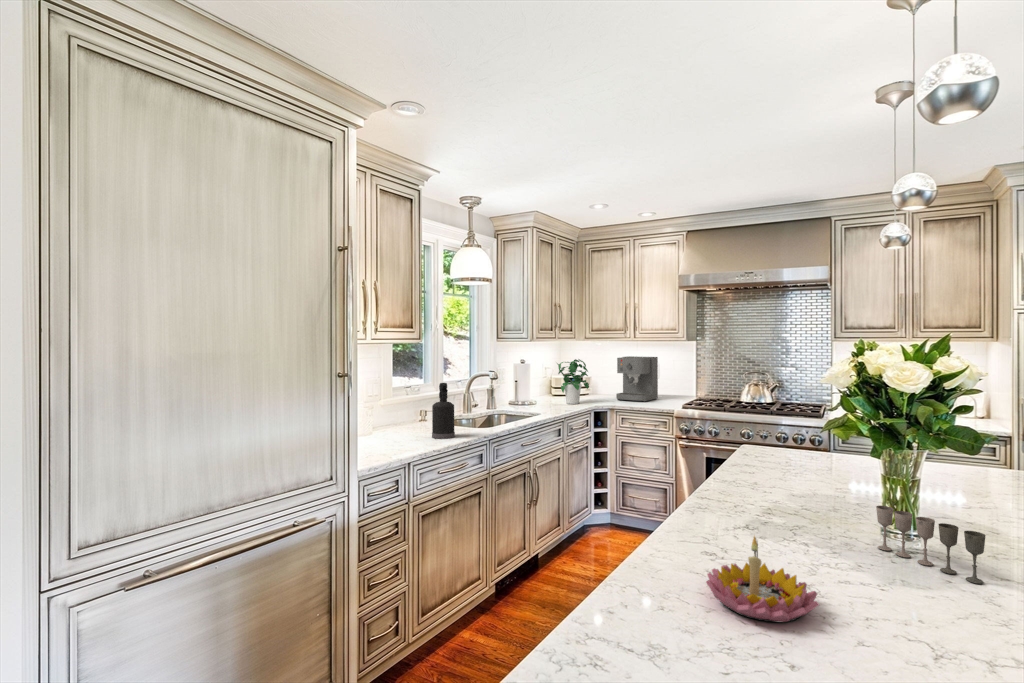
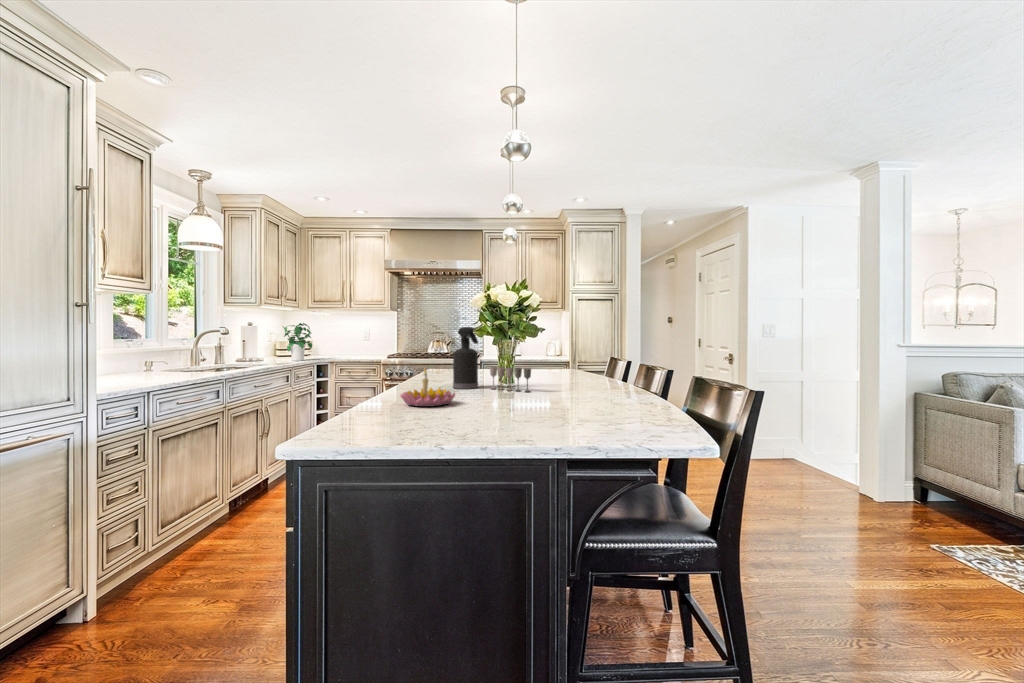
coffee maker: present [616,356,658,402] -> none [336,324,369,358]
spray bottle: present [432,383,455,439] -> present [453,327,478,389]

